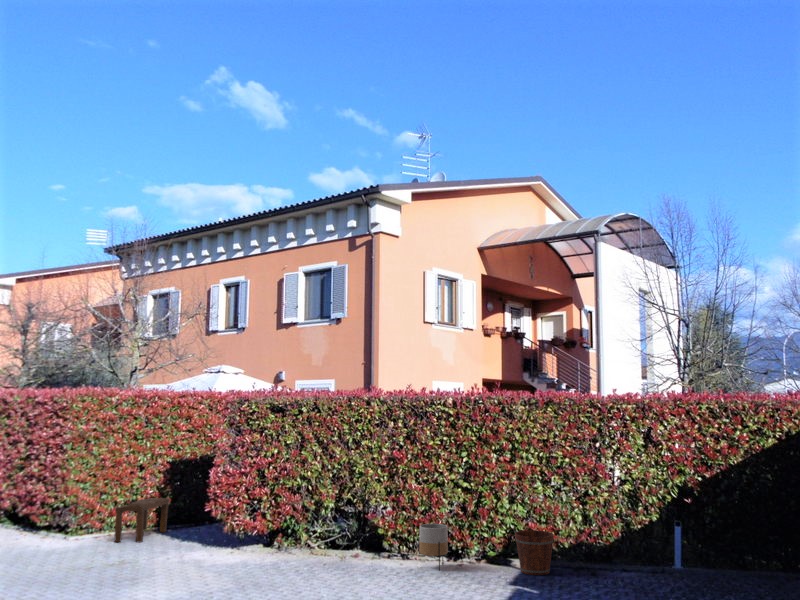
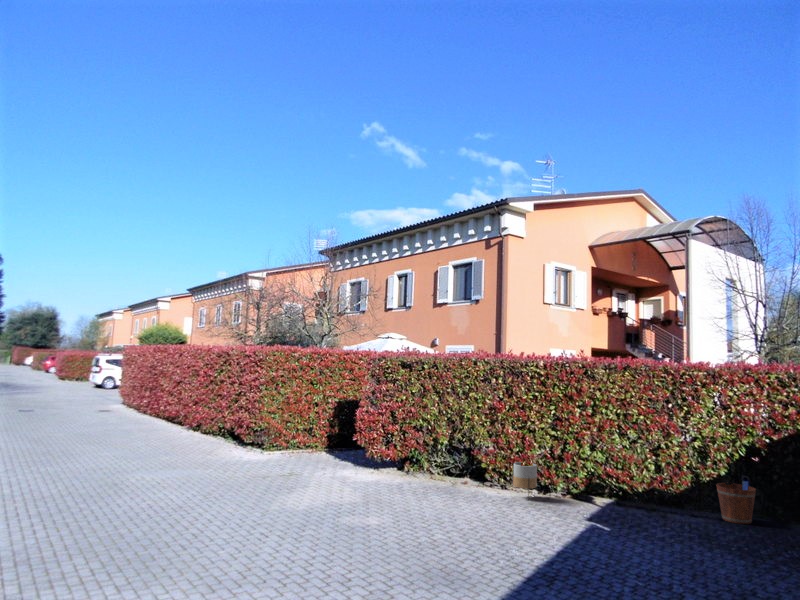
bench: present [114,498,169,542] -> none [294,428,334,460]
bucket: present [515,529,554,575] -> present [717,483,756,524]

